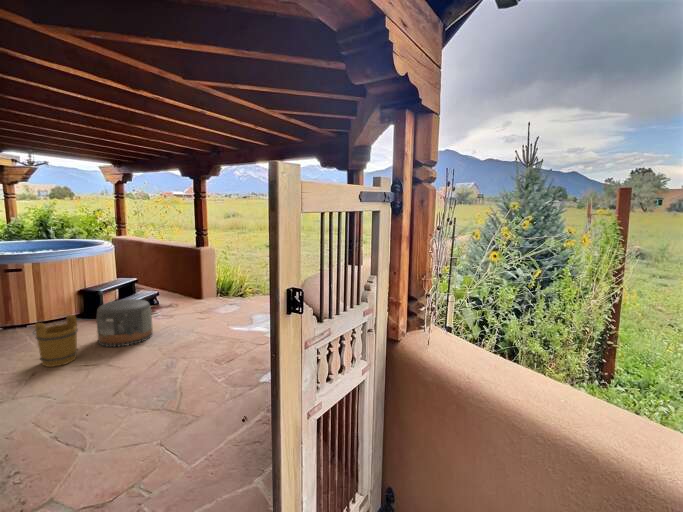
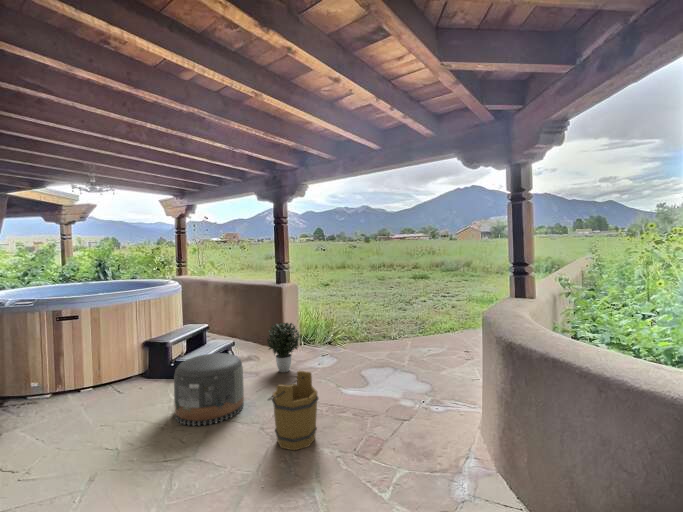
potted plant: none [179,278,208,315] -> present [267,323,300,373]
bucket: present [35,315,78,367] -> present [268,371,319,450]

